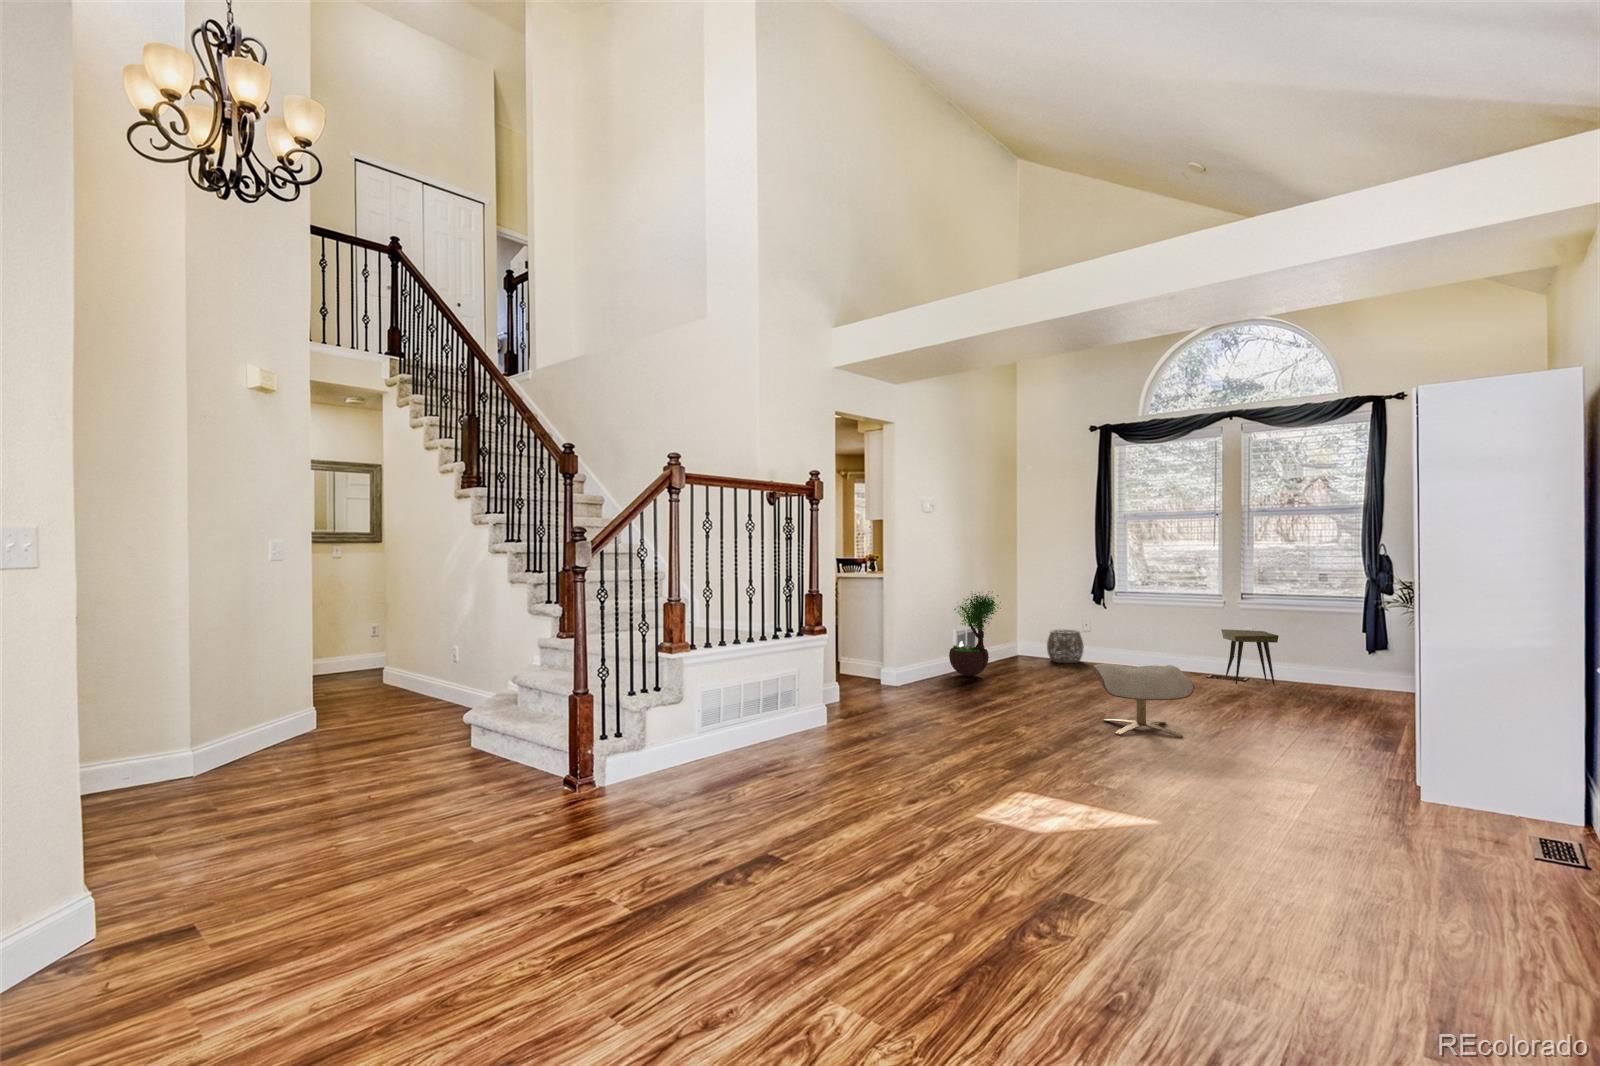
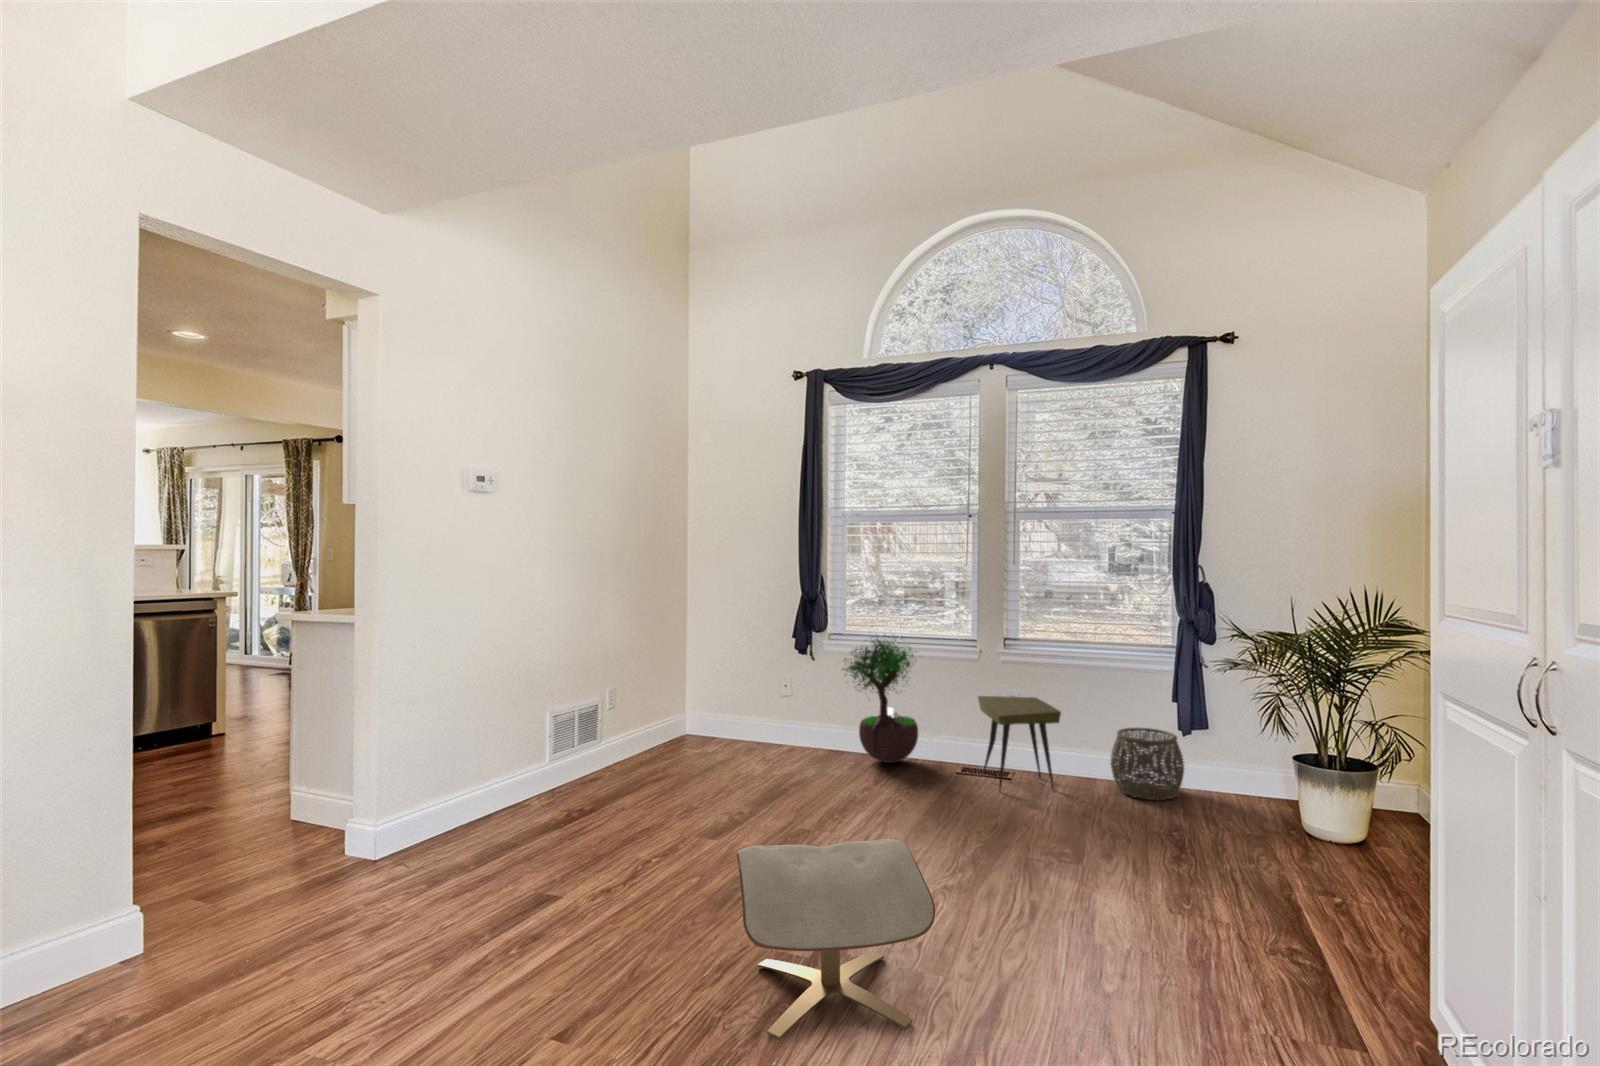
potted tree: present [949,592,1001,676] -> present [843,635,918,763]
woven basket: present [1047,630,1084,663] -> present [1110,728,1184,800]

